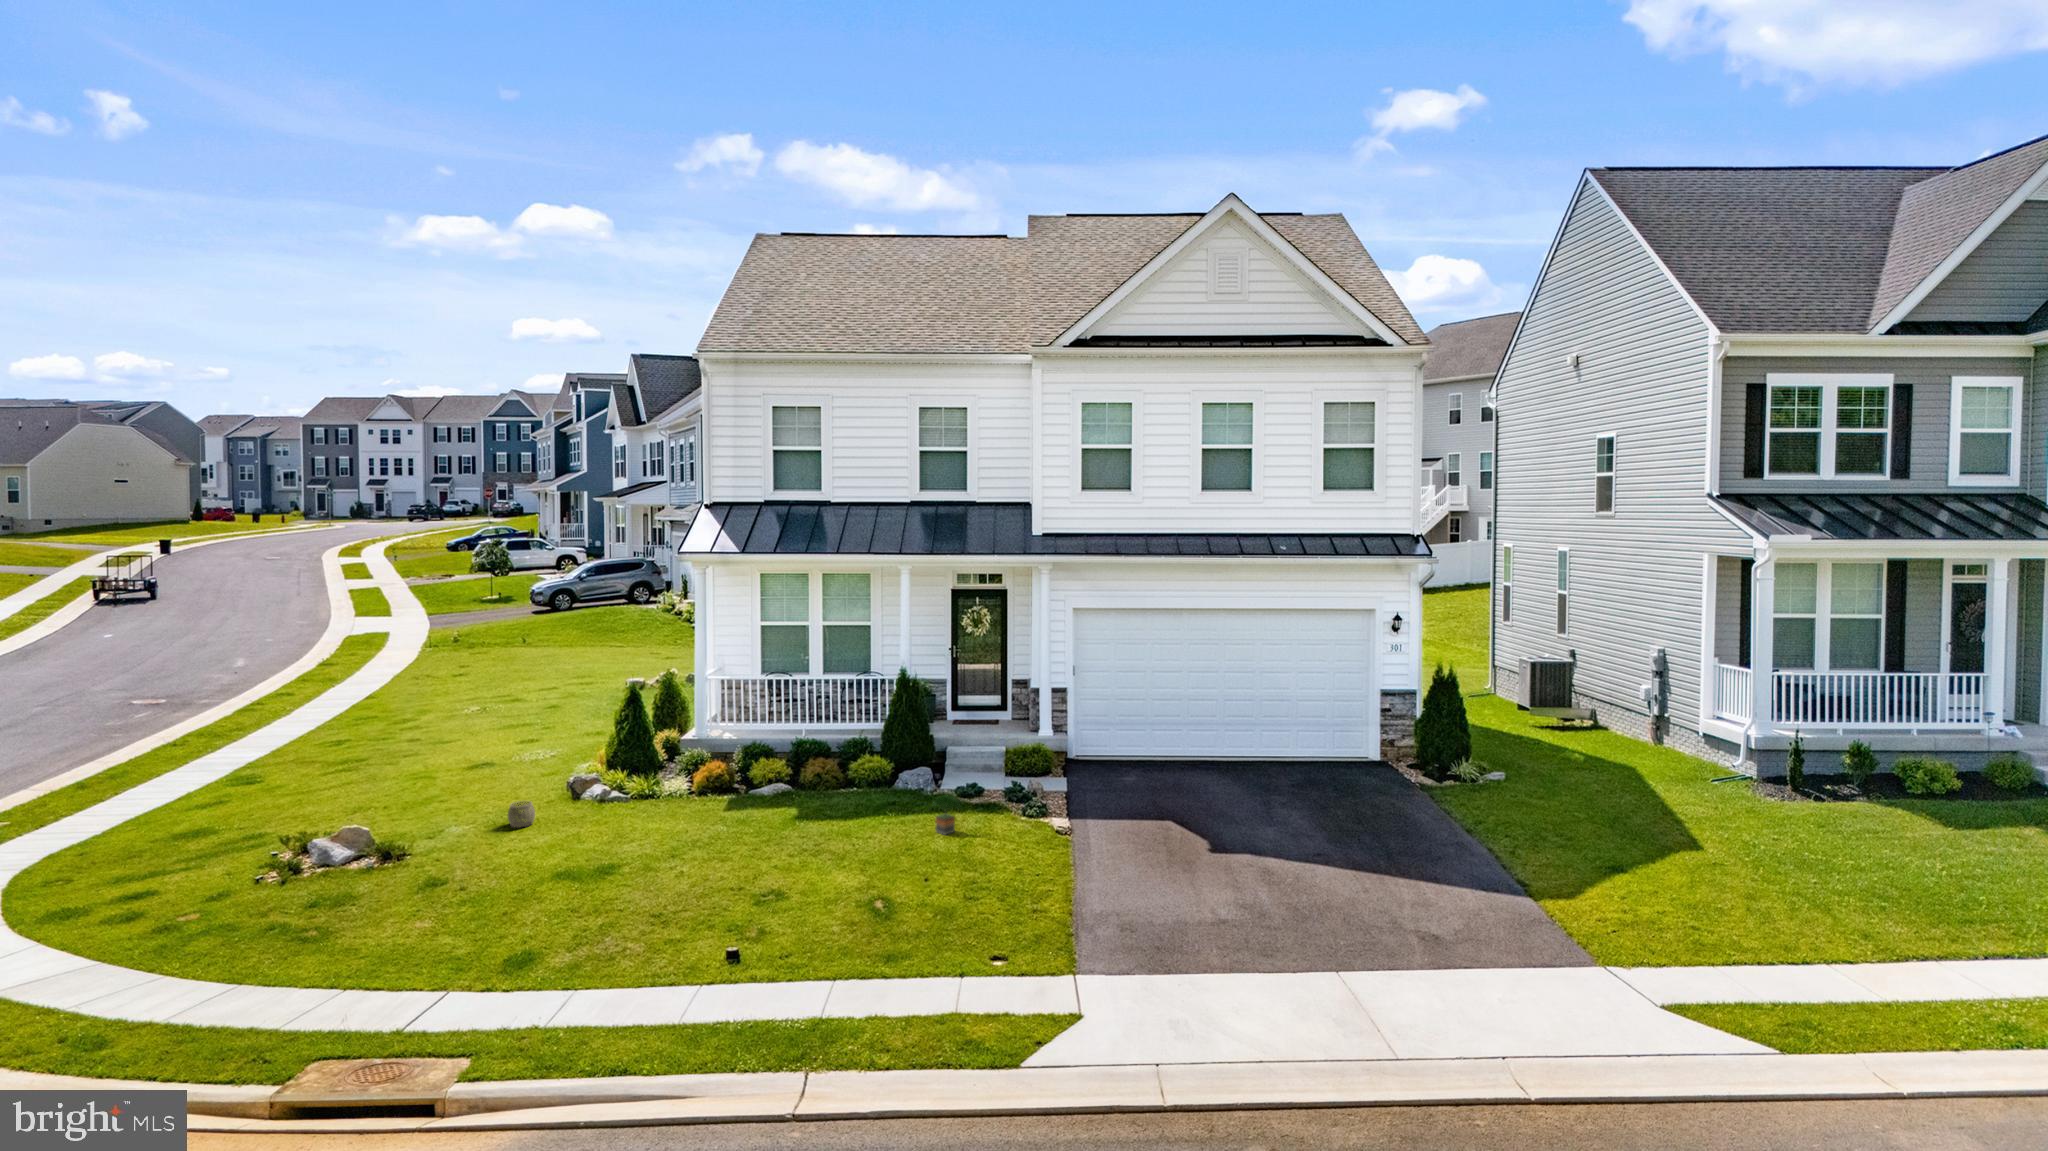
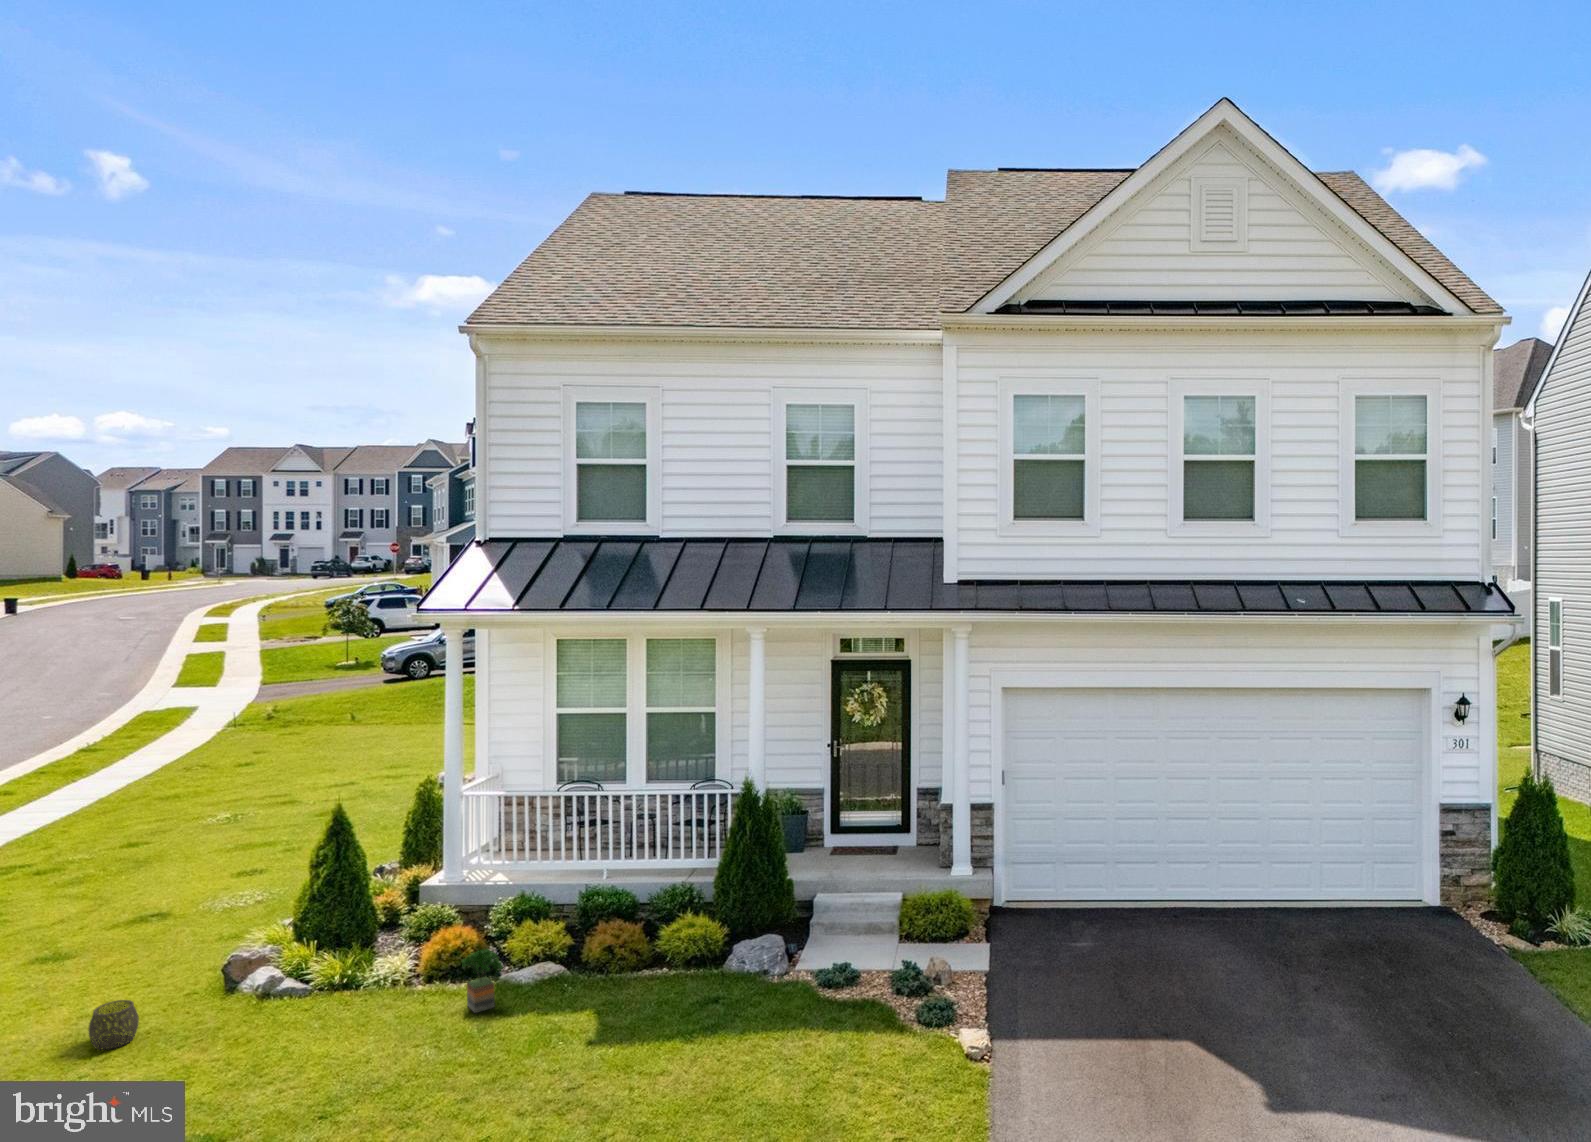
potted tree: present [933,795,959,835] -> present [462,949,503,1013]

